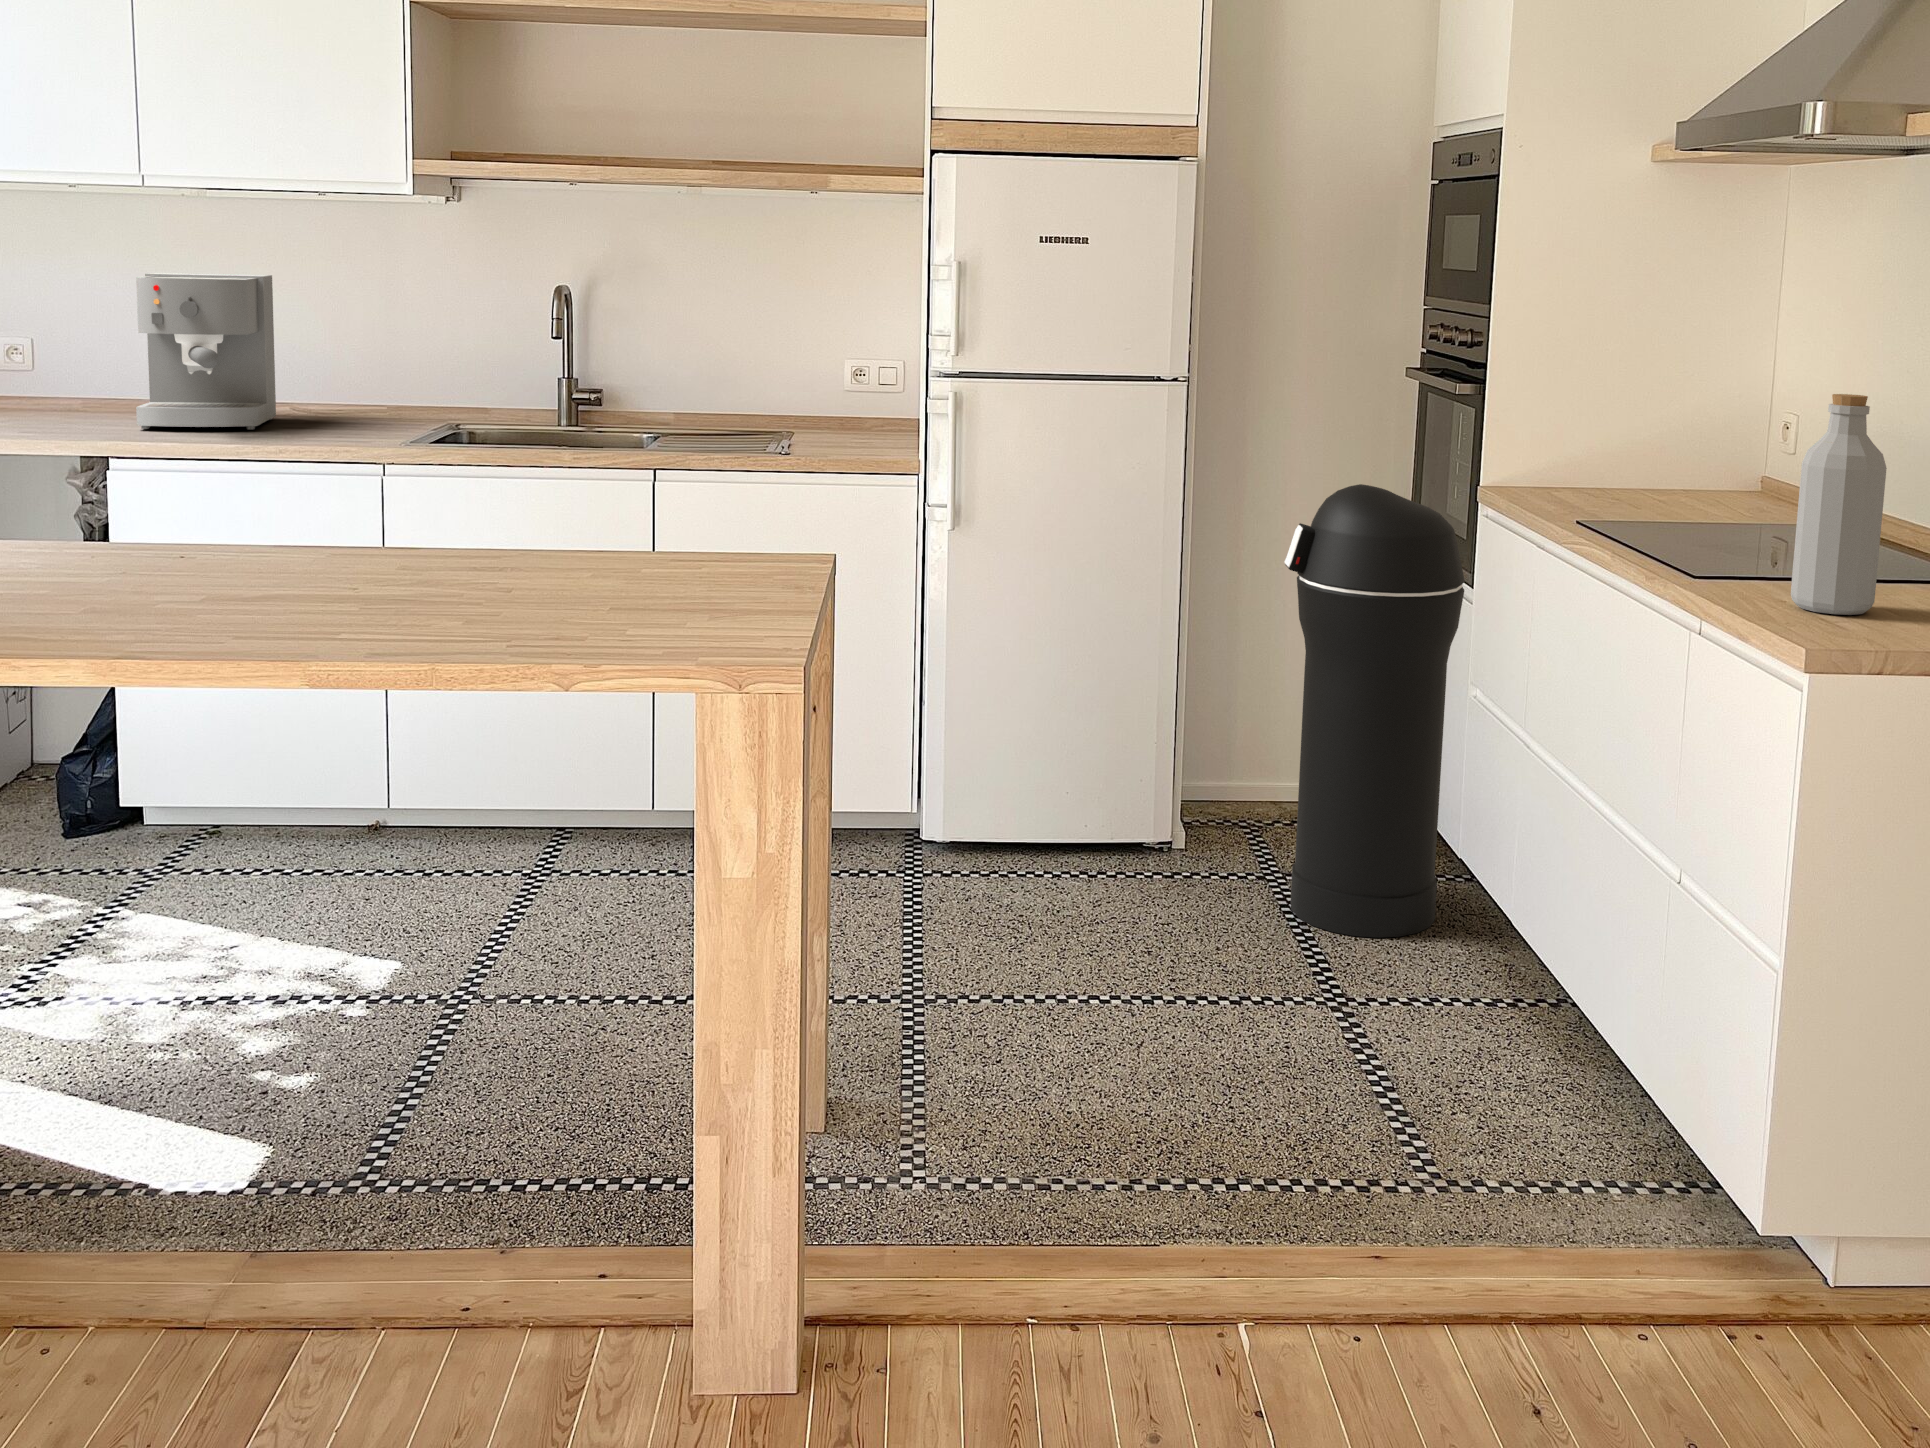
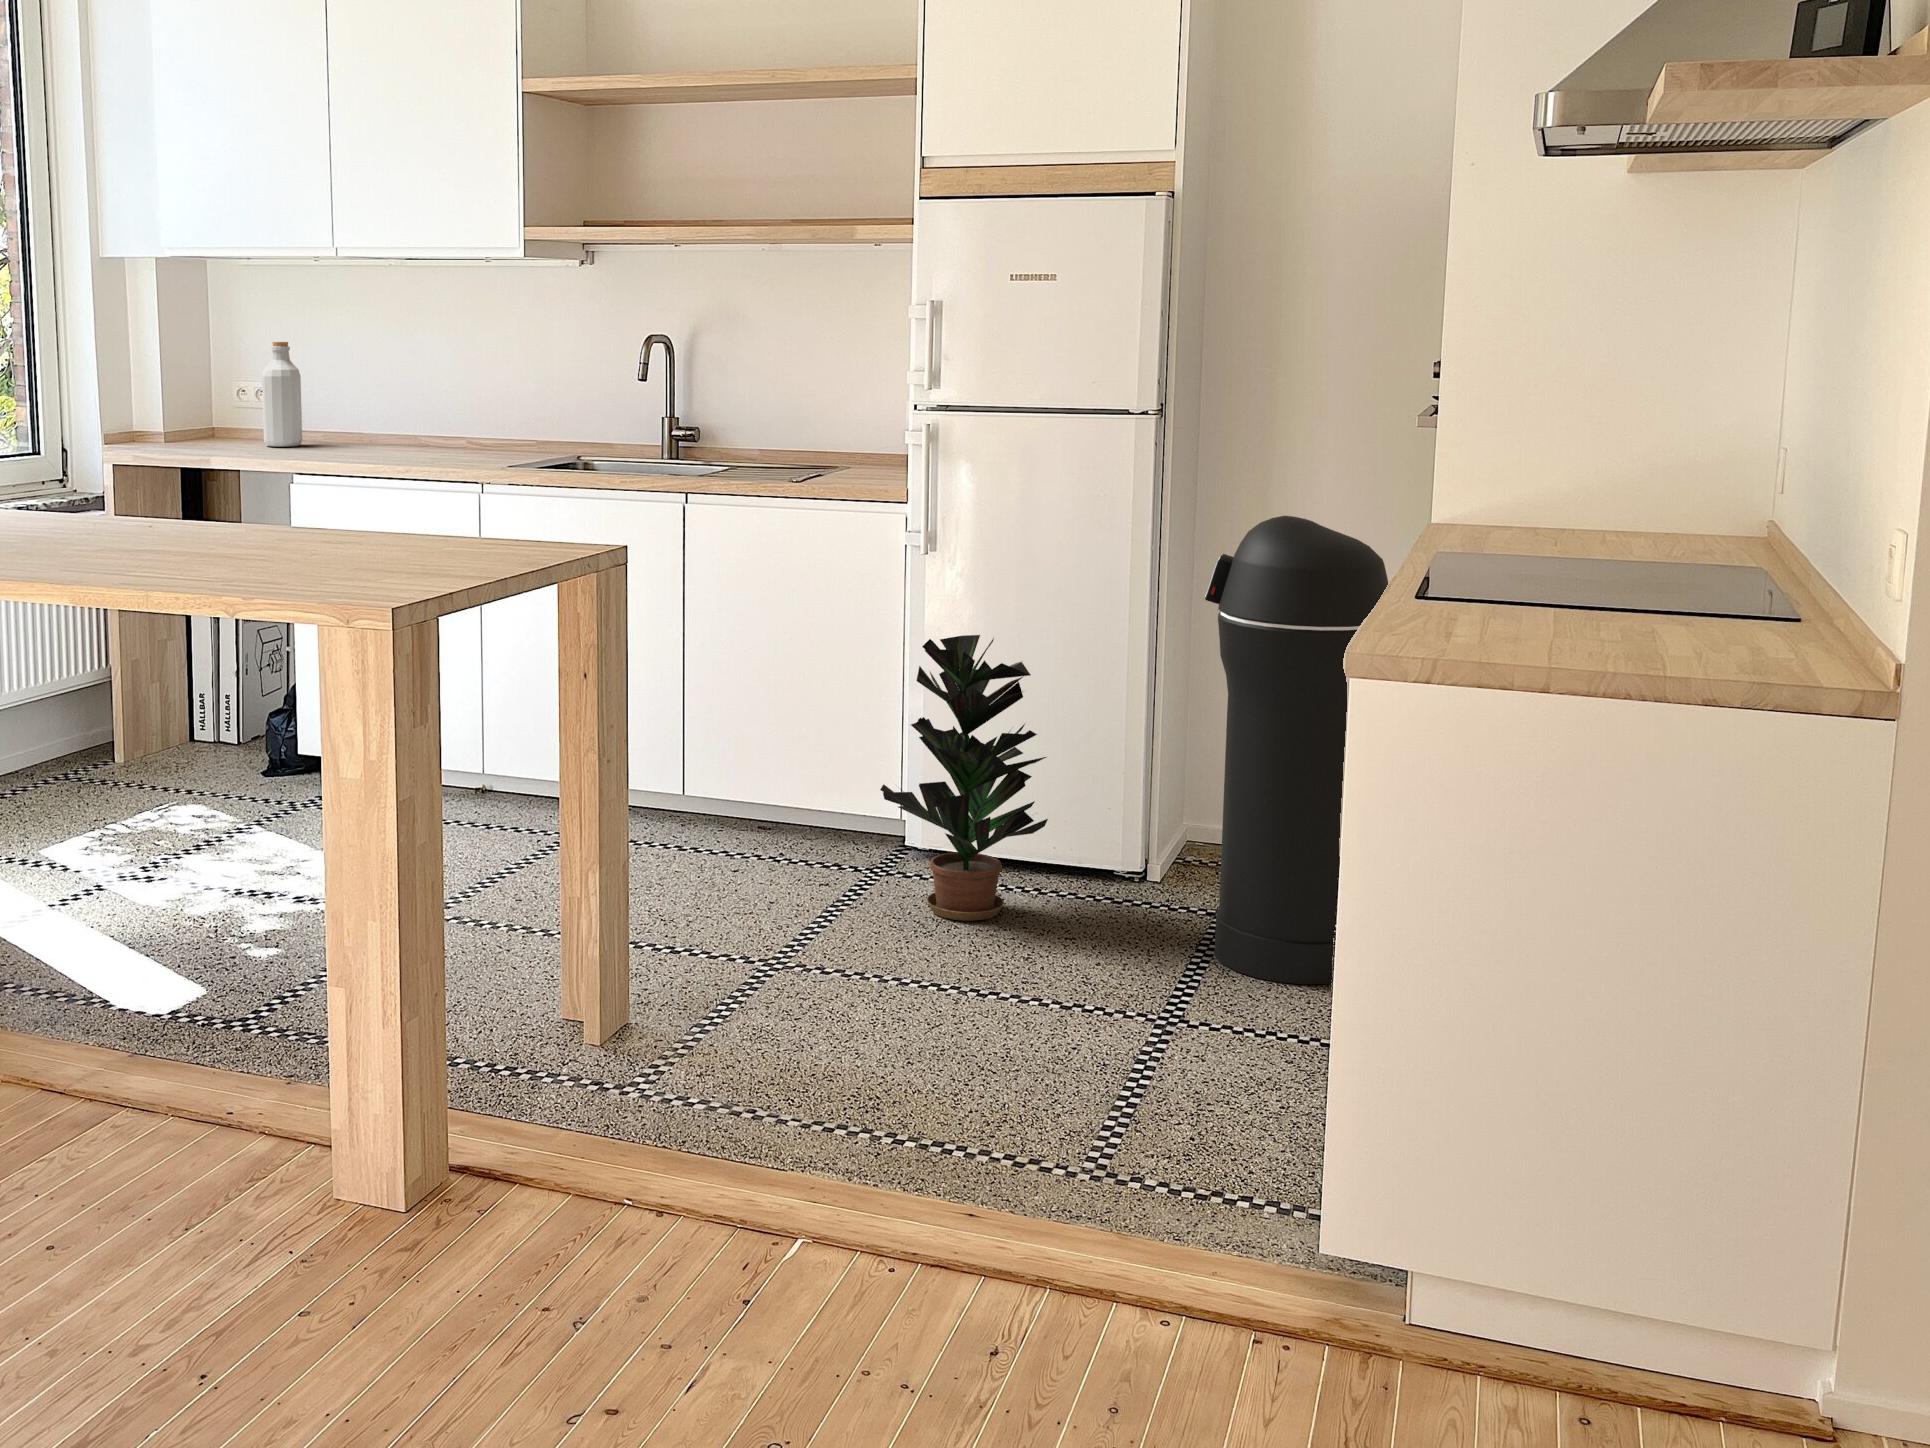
coffee maker: present [136,273,276,430] -> none [327,328,446,455]
bottle: present [1791,394,1887,615] -> present [262,342,302,447]
potted plant: none [938,614,1126,914] -> present [880,635,1048,921]

